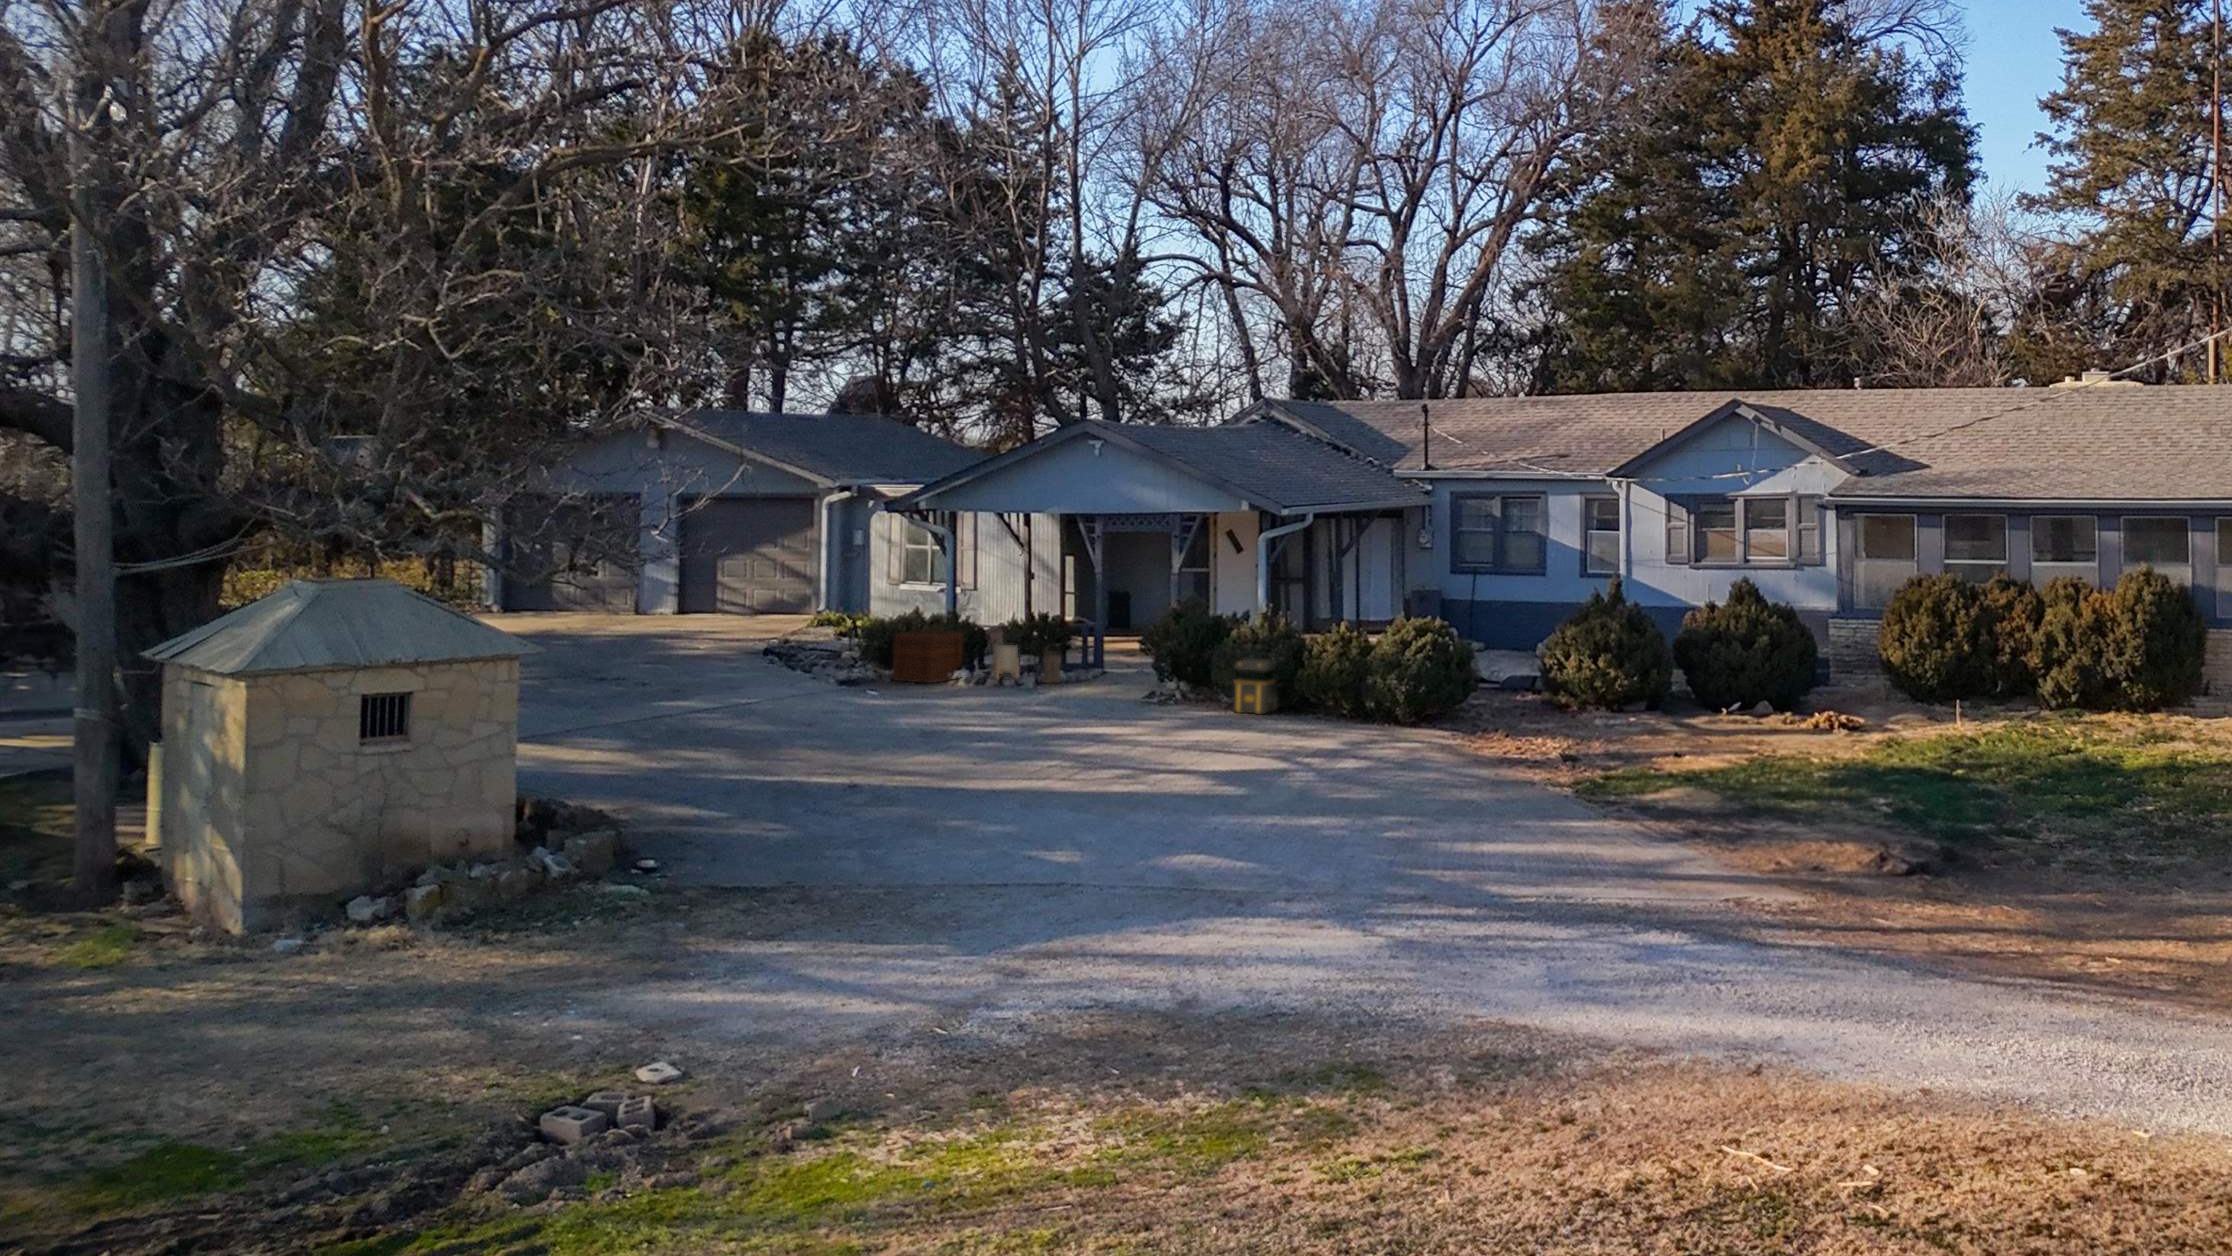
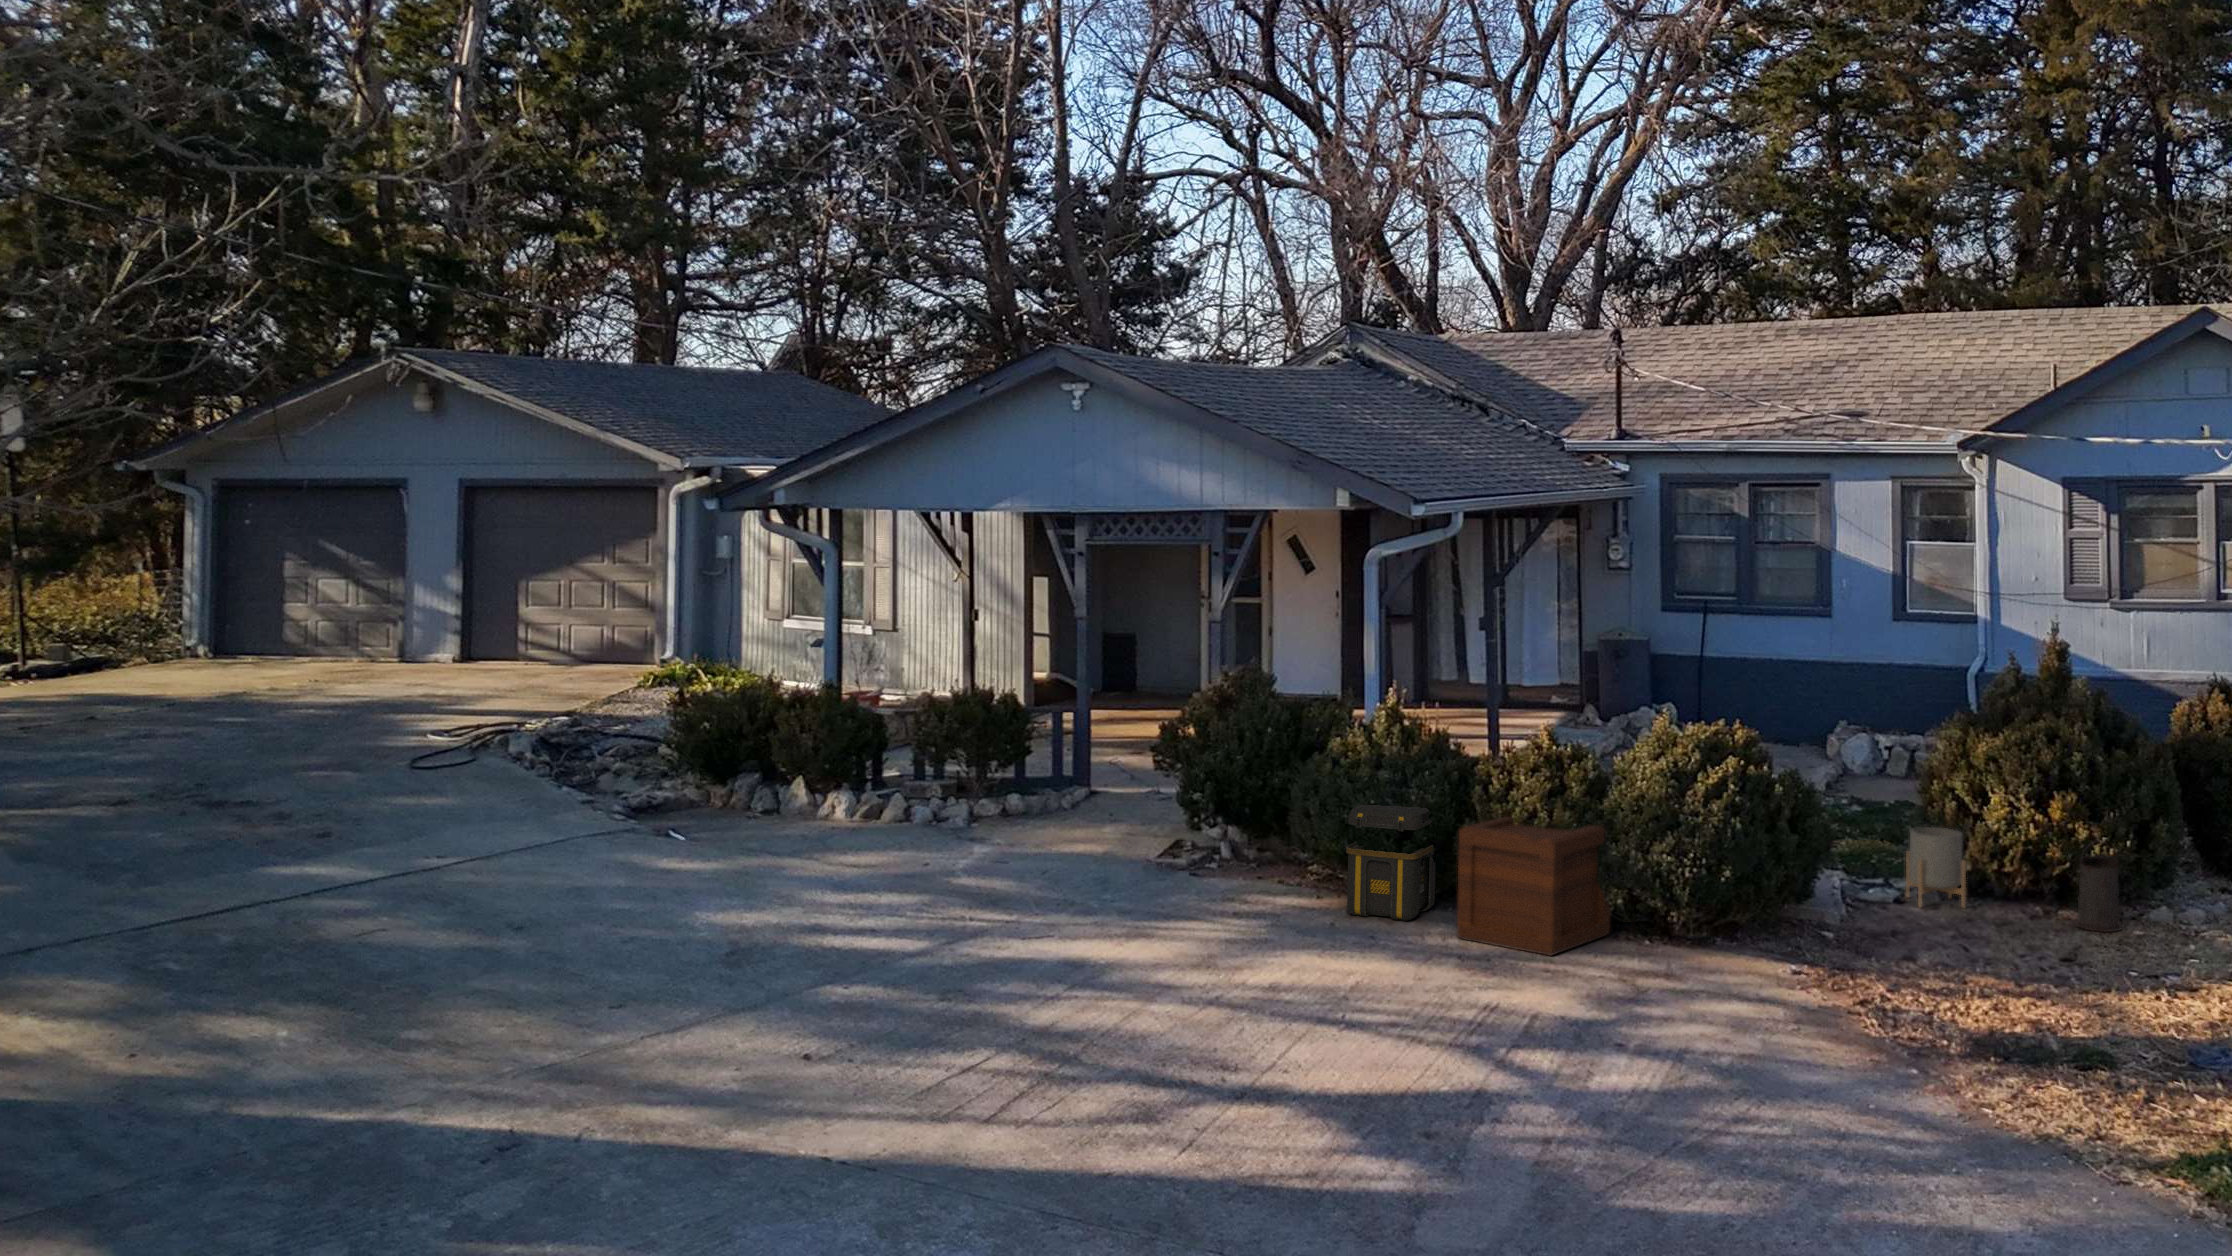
wooden crate: present [893,630,963,683] -> present [1457,817,1610,956]
planter: present [992,645,1019,679] -> present [1906,827,1966,908]
watering can: present [1042,648,1061,683] -> present [2076,843,2121,932]

